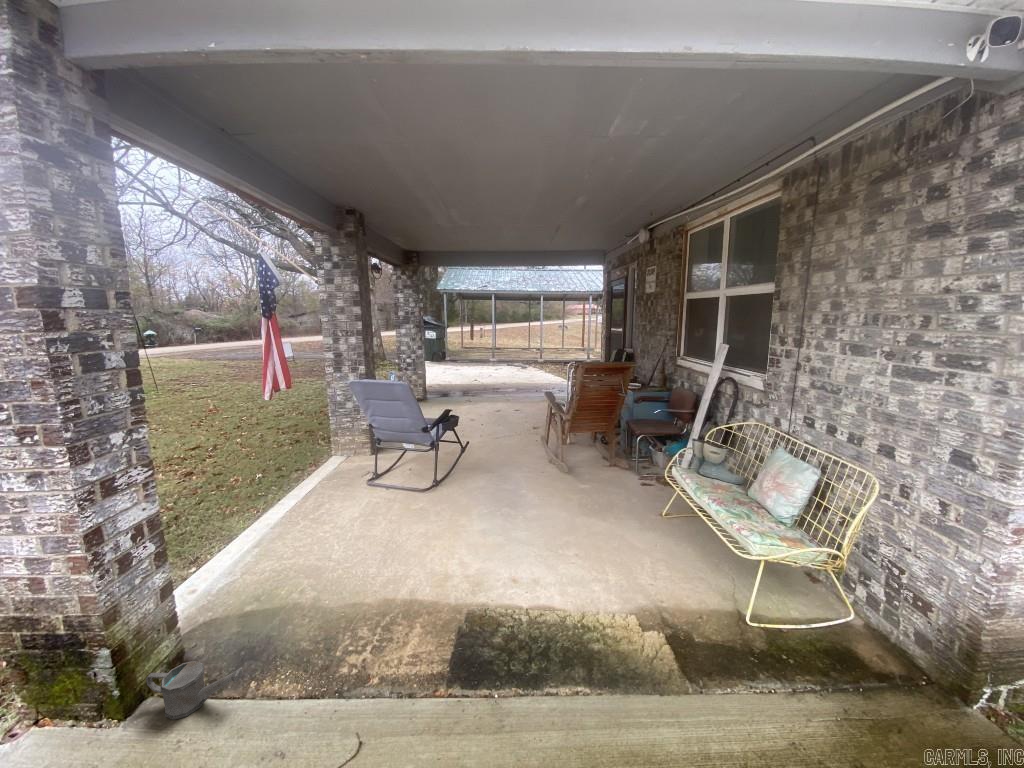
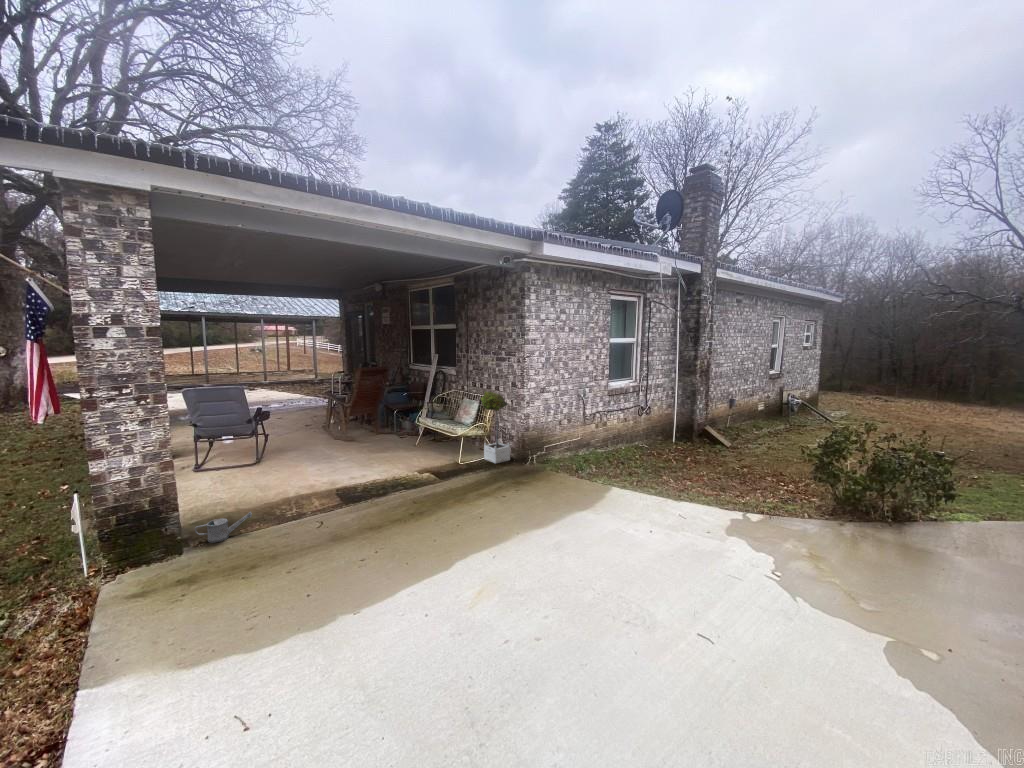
potted tree: none [820,460,931,673] -> present [481,391,510,463]

